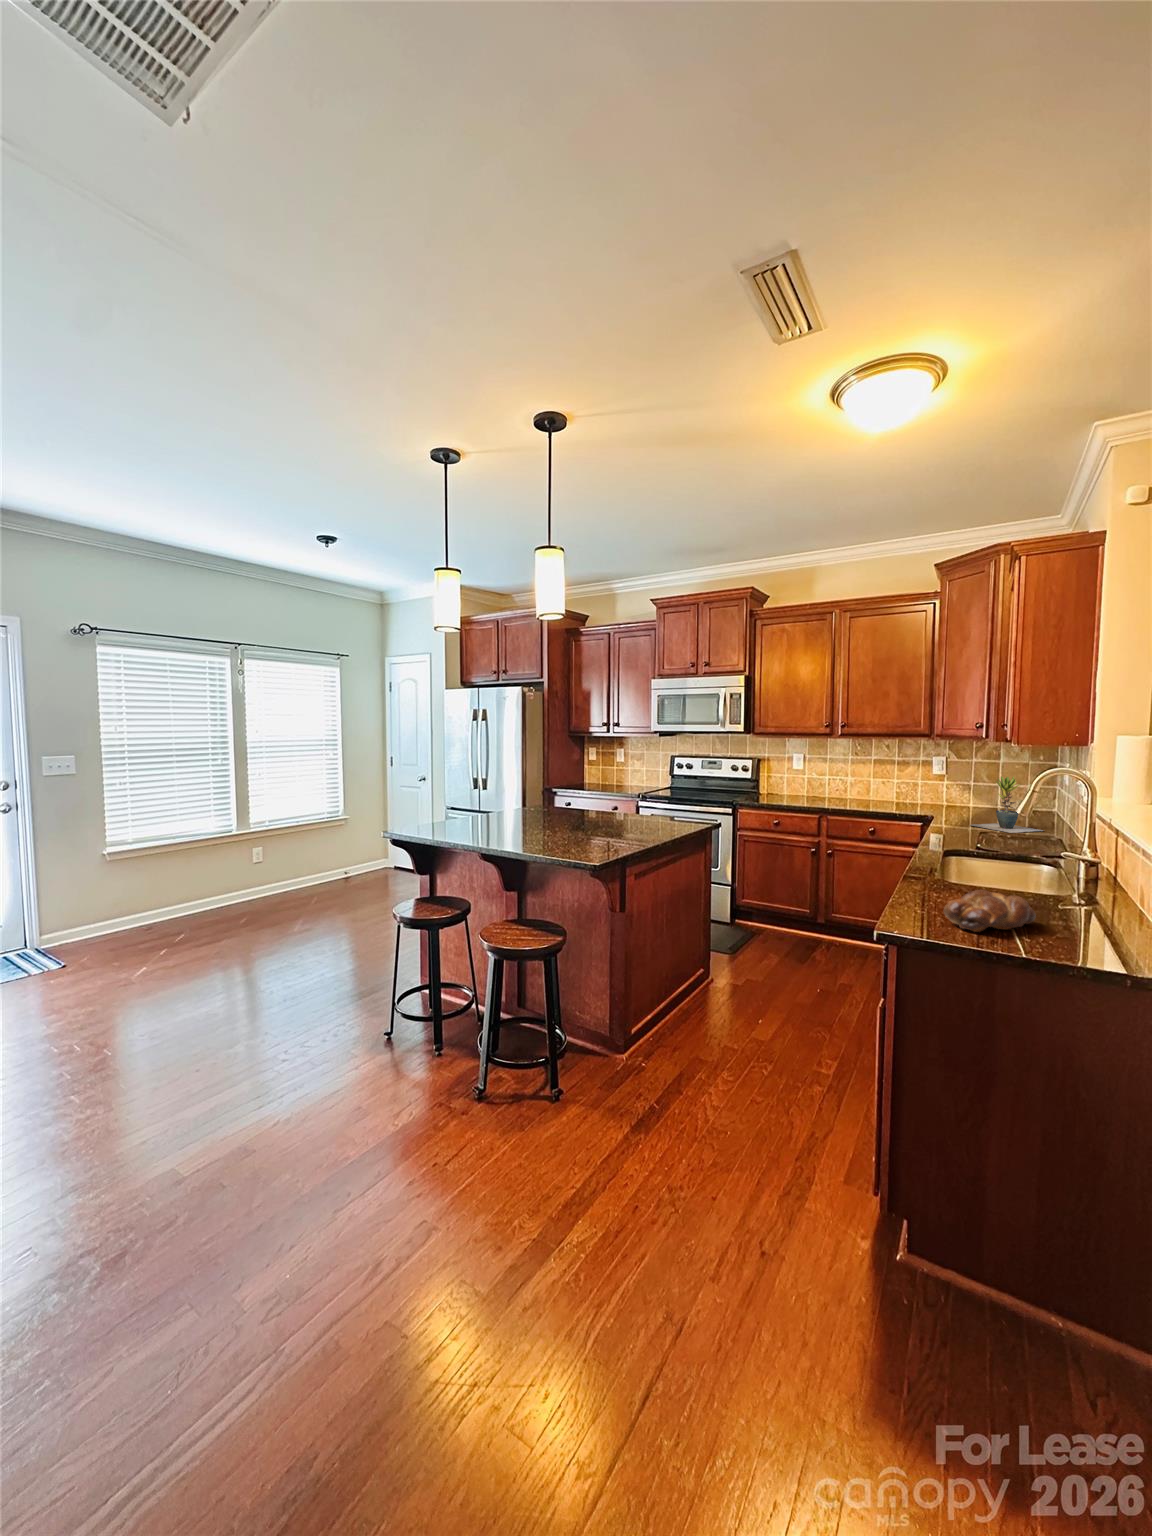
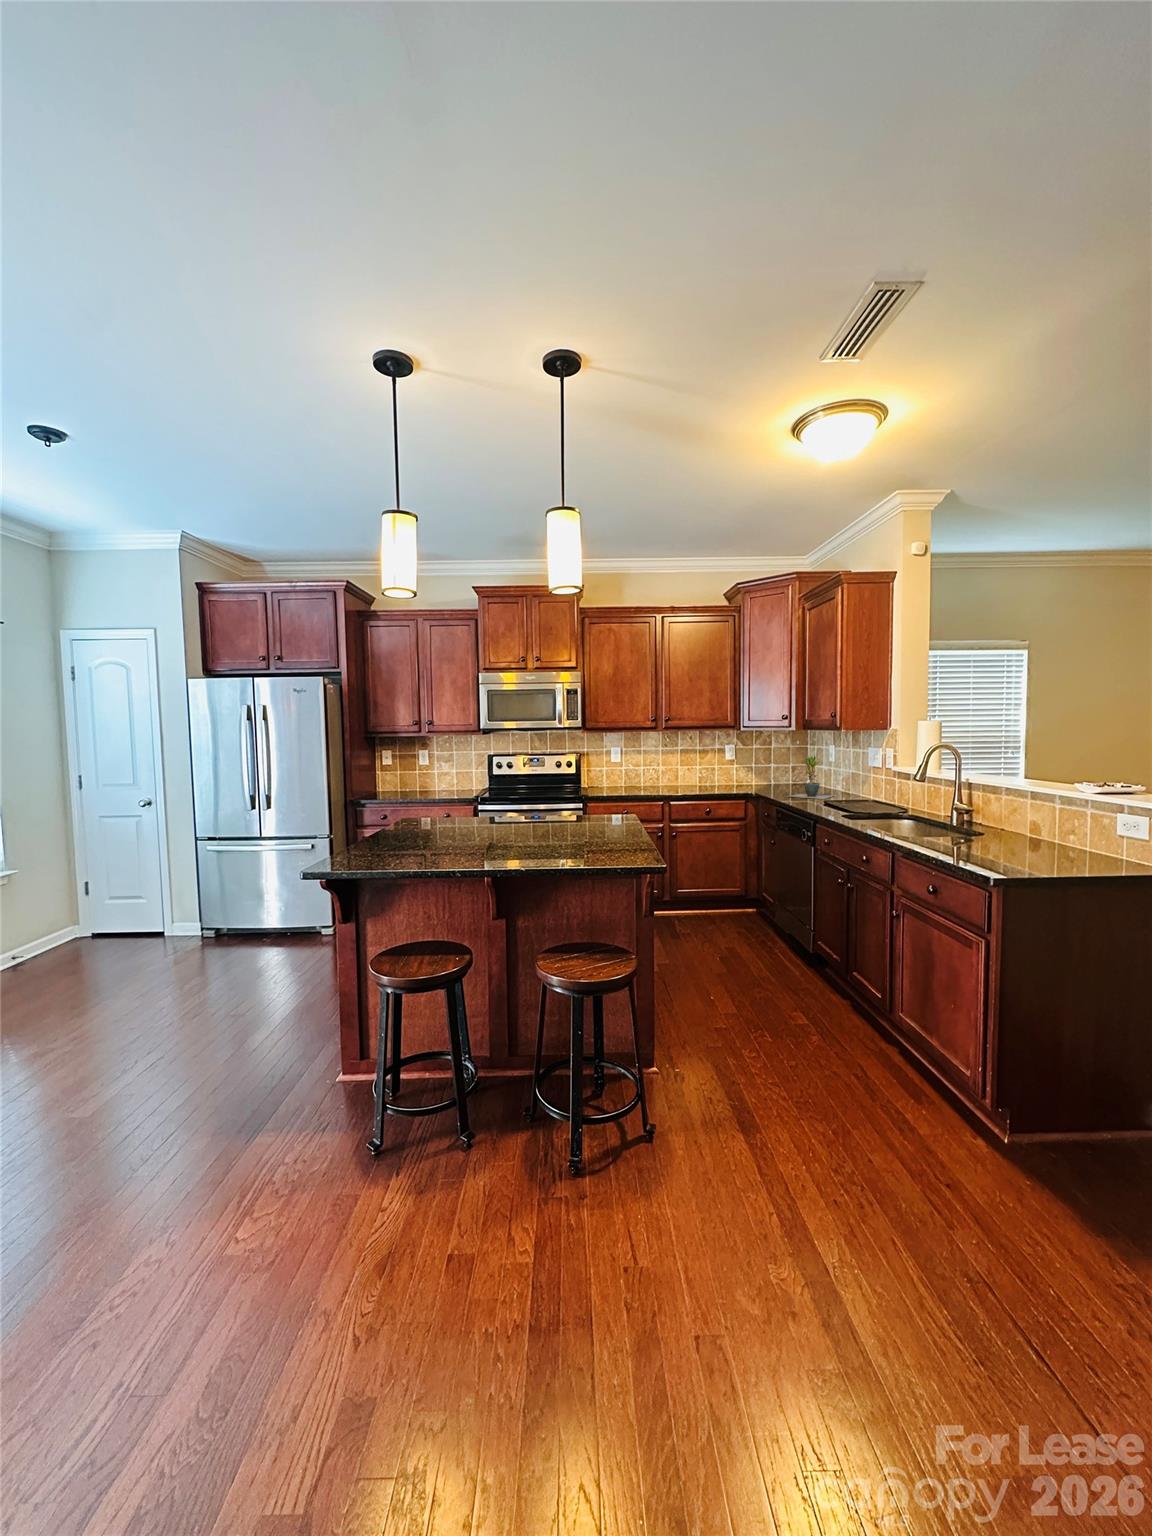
bread loaf: present [944,890,1036,932] -> none [979,829,1037,860]

